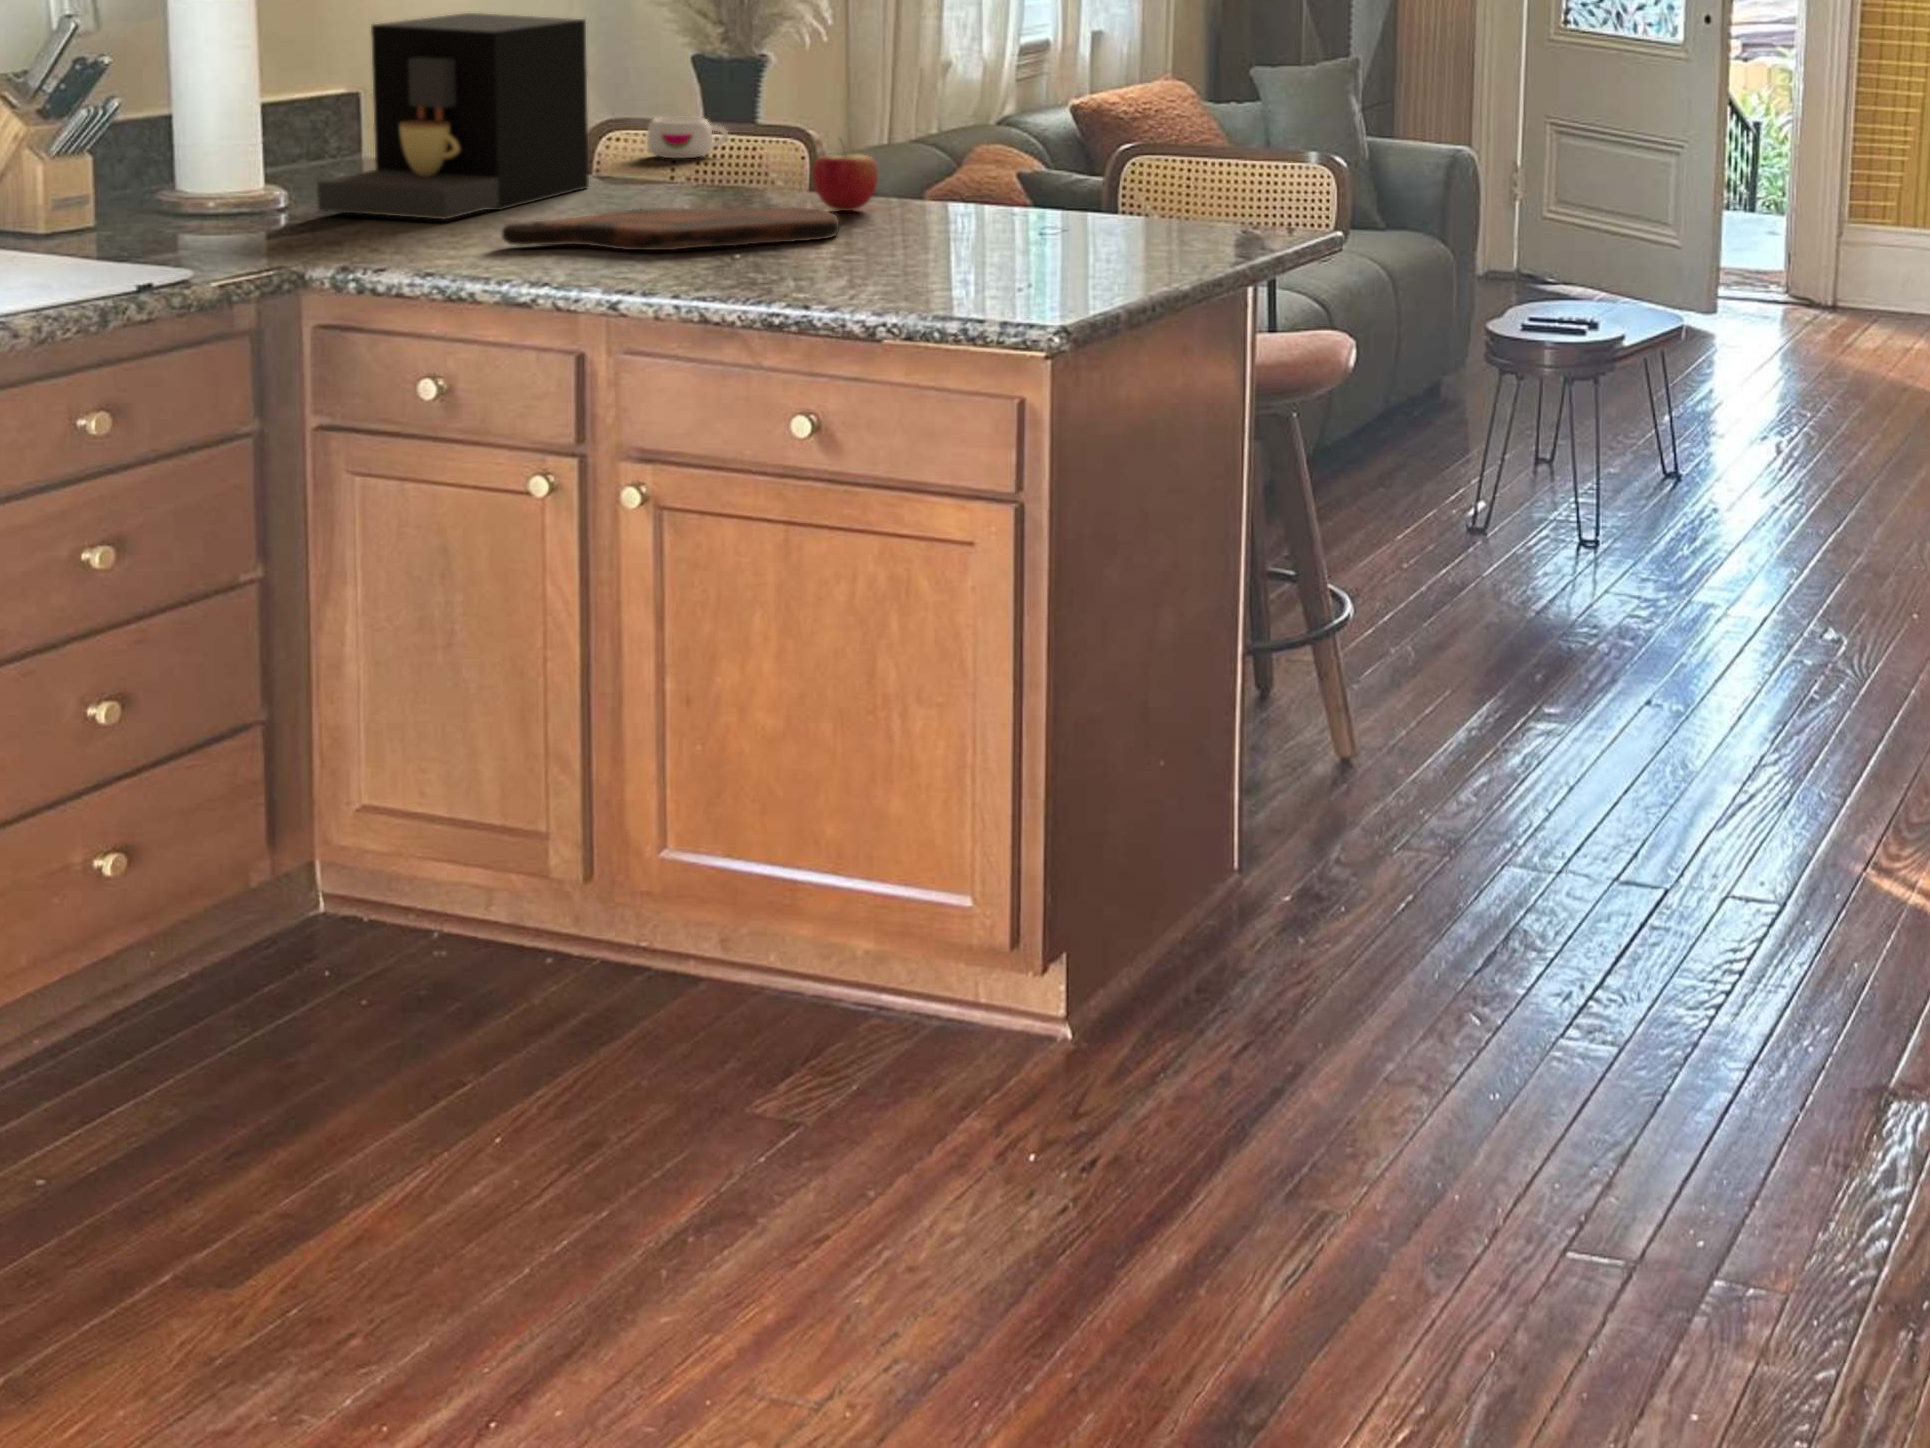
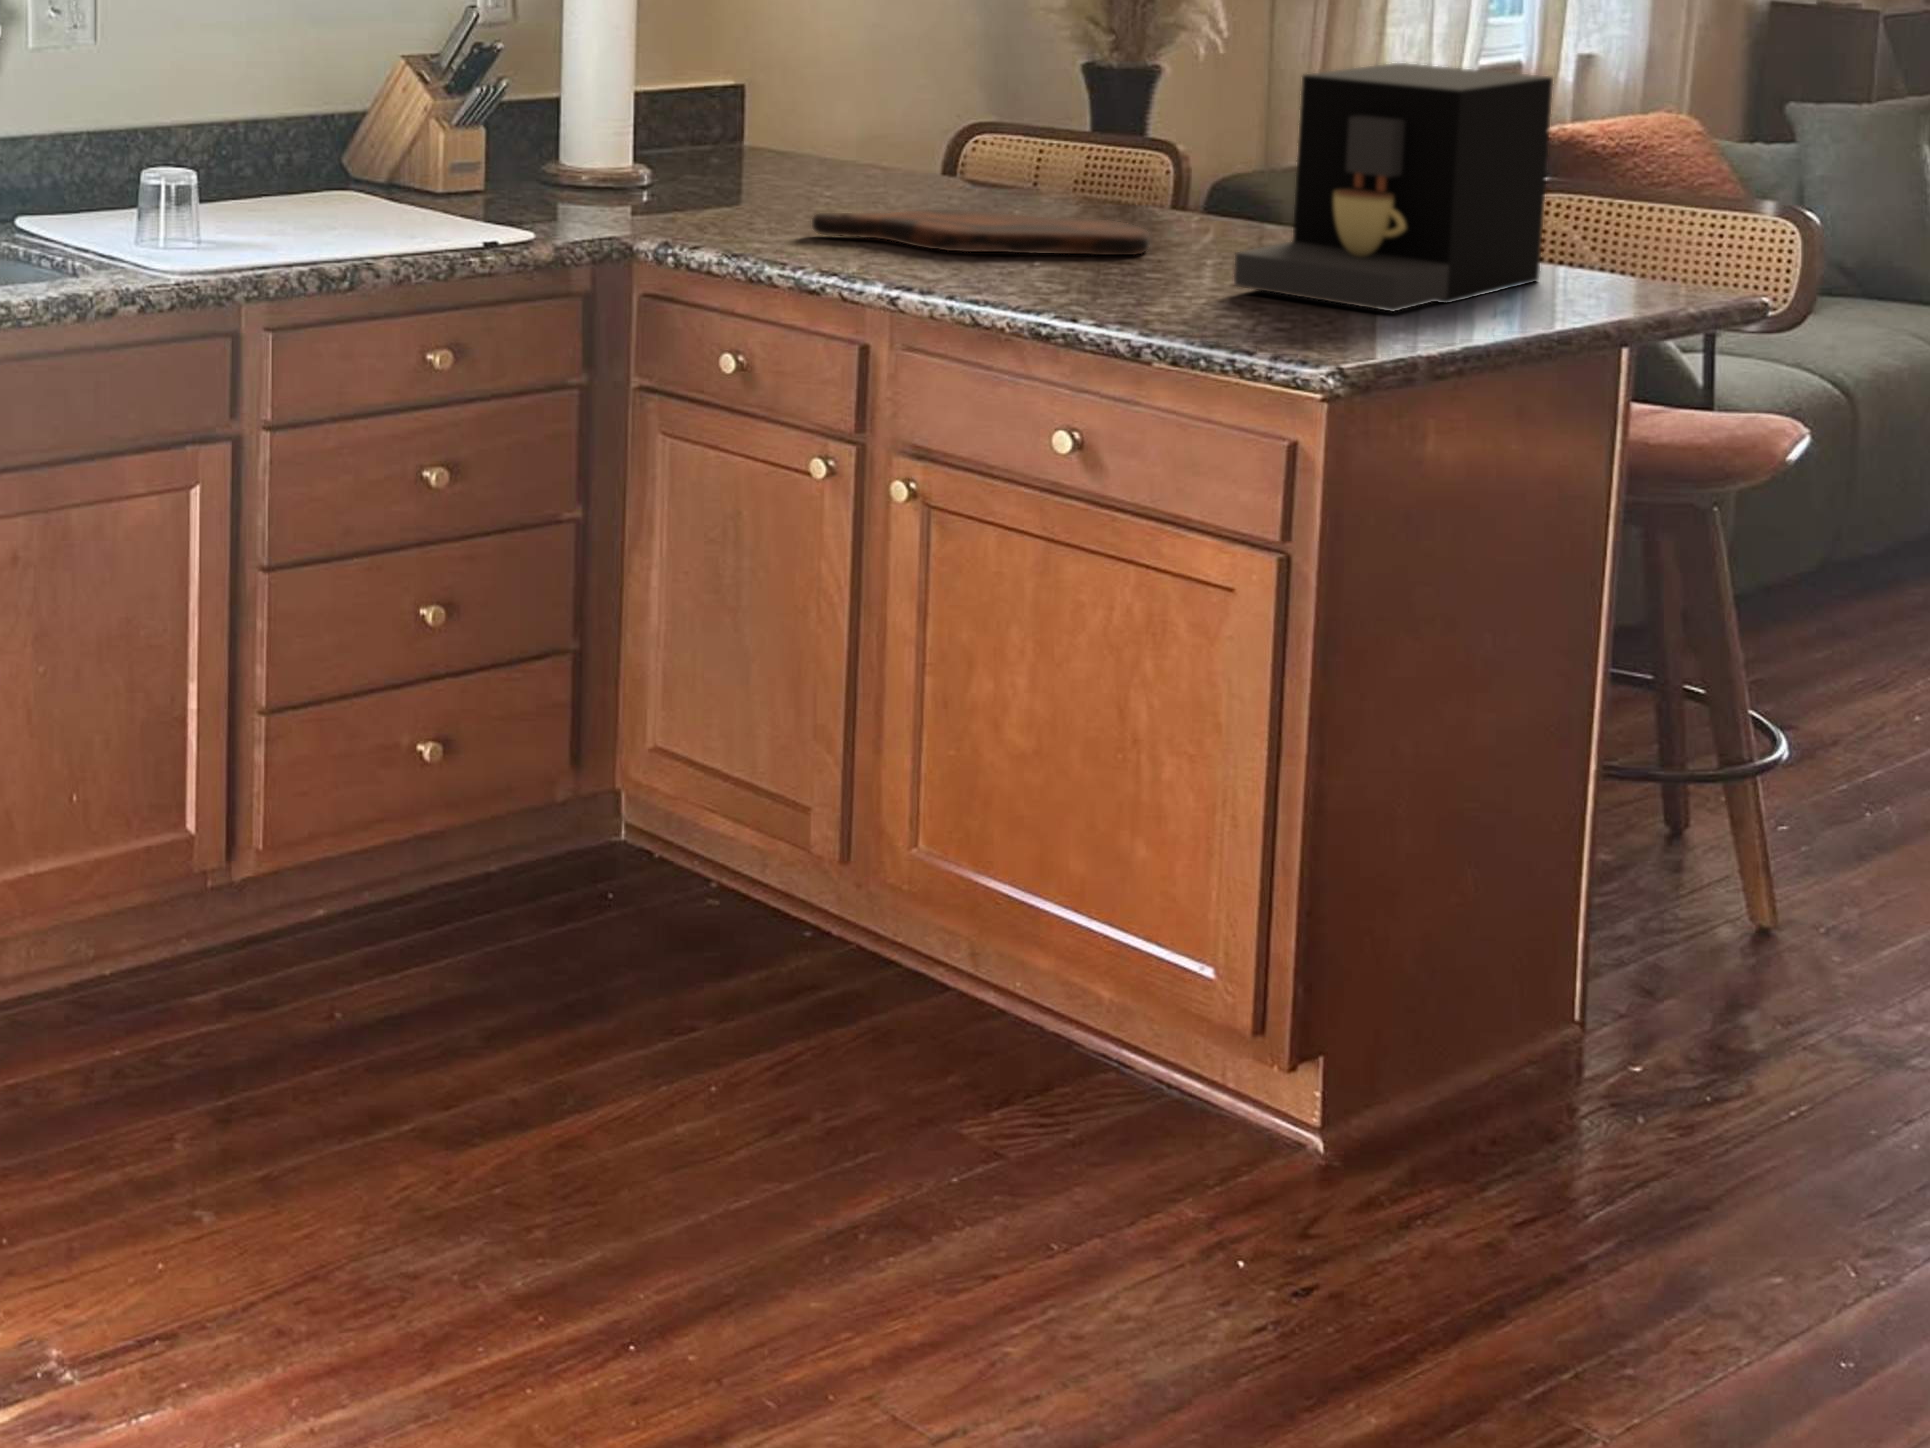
coffee maker: present [317,13,589,219] -> present [1234,63,1553,312]
mug: present [647,117,728,158] -> none [1002,123,1086,165]
apple: present [813,146,878,211] -> none [1139,152,1209,229]

